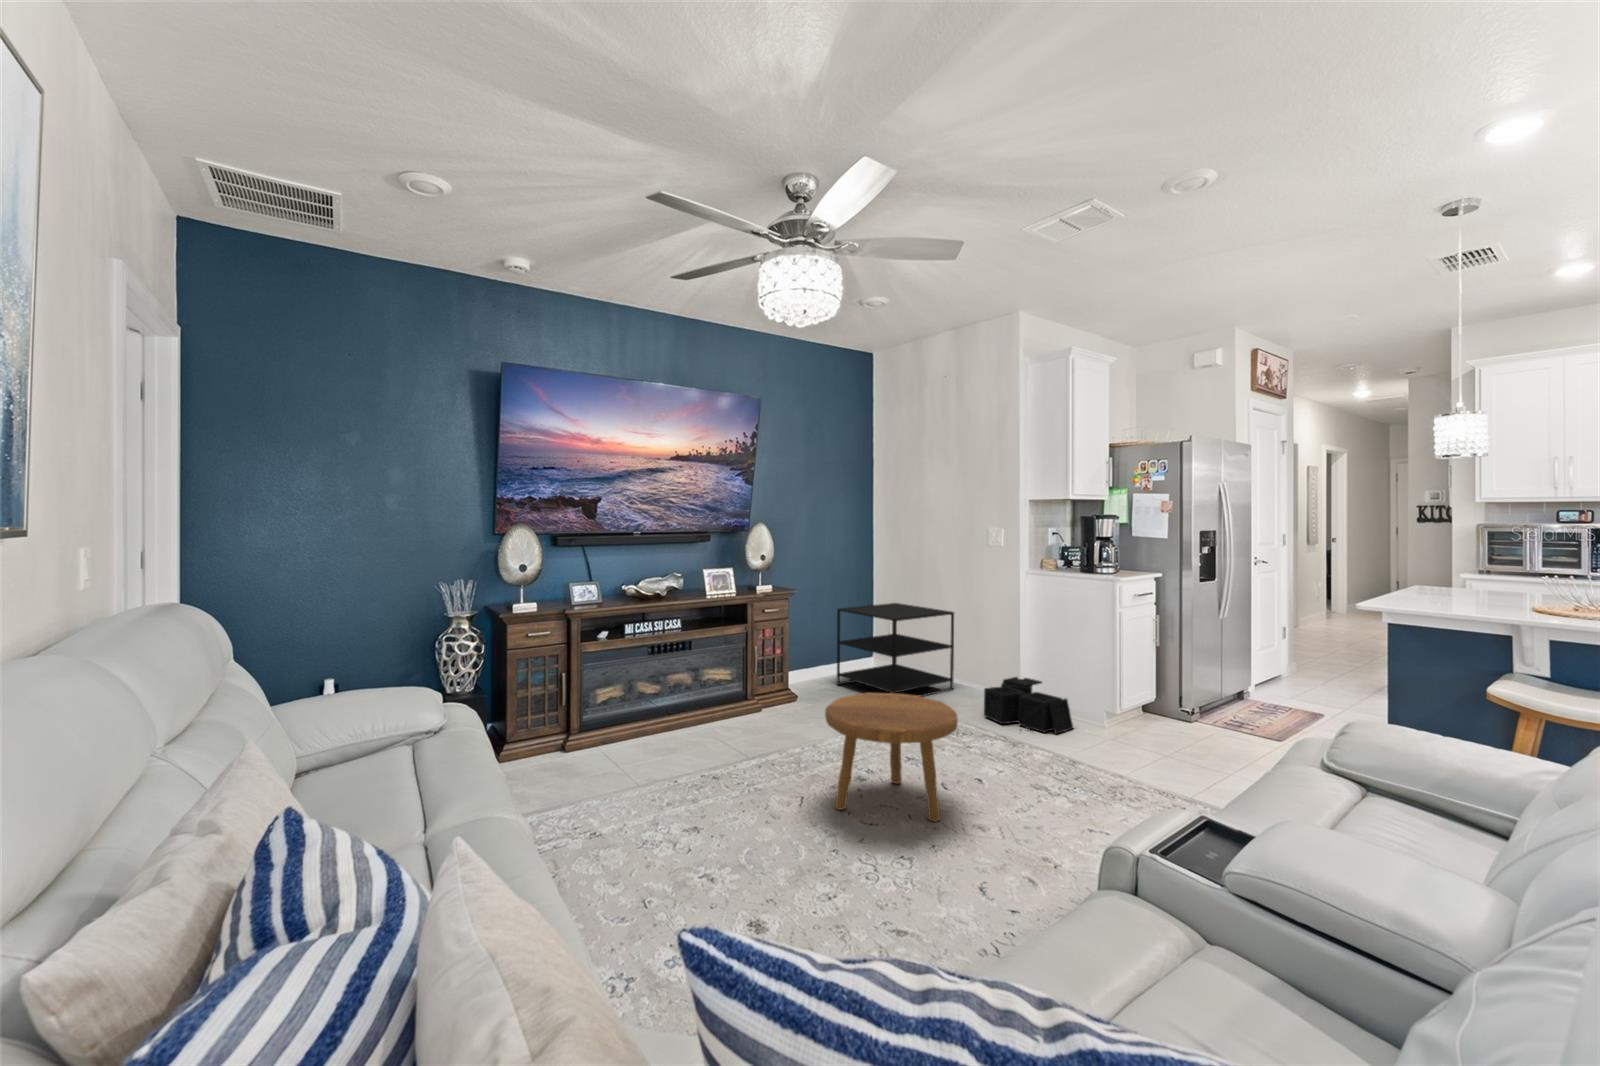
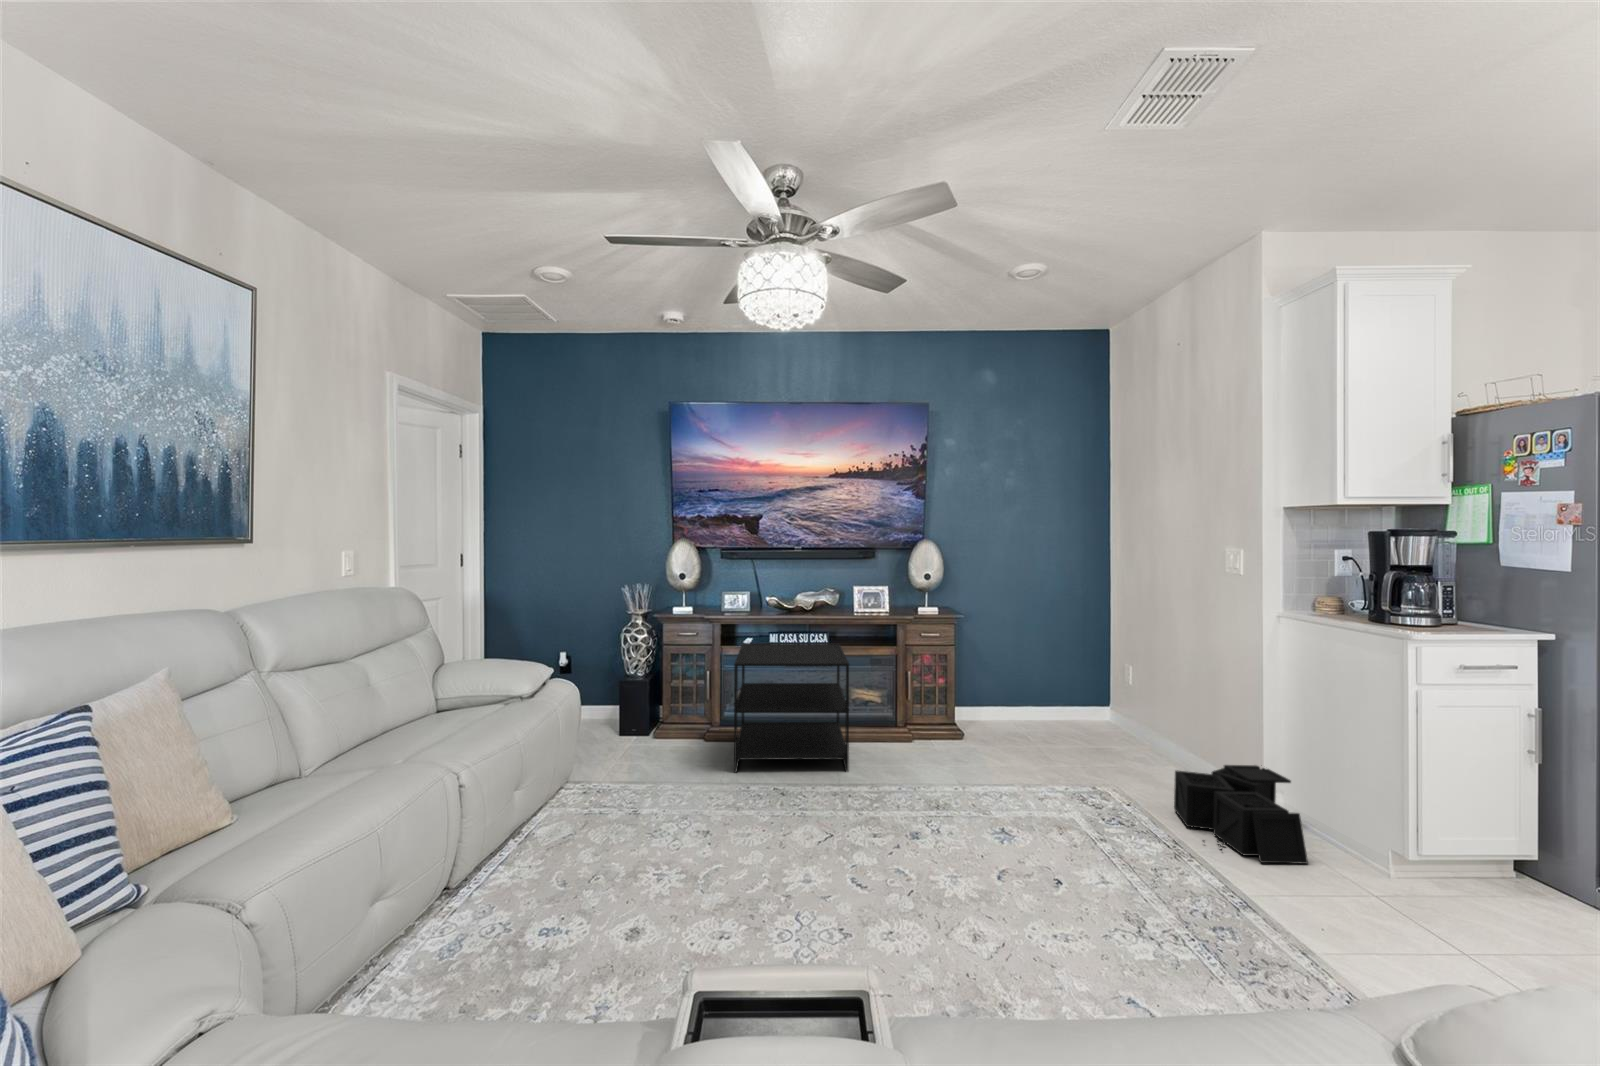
side table: present [837,603,954,697] -> present [734,643,849,772]
footstool: present [825,693,958,822] -> none [815,738,976,915]

